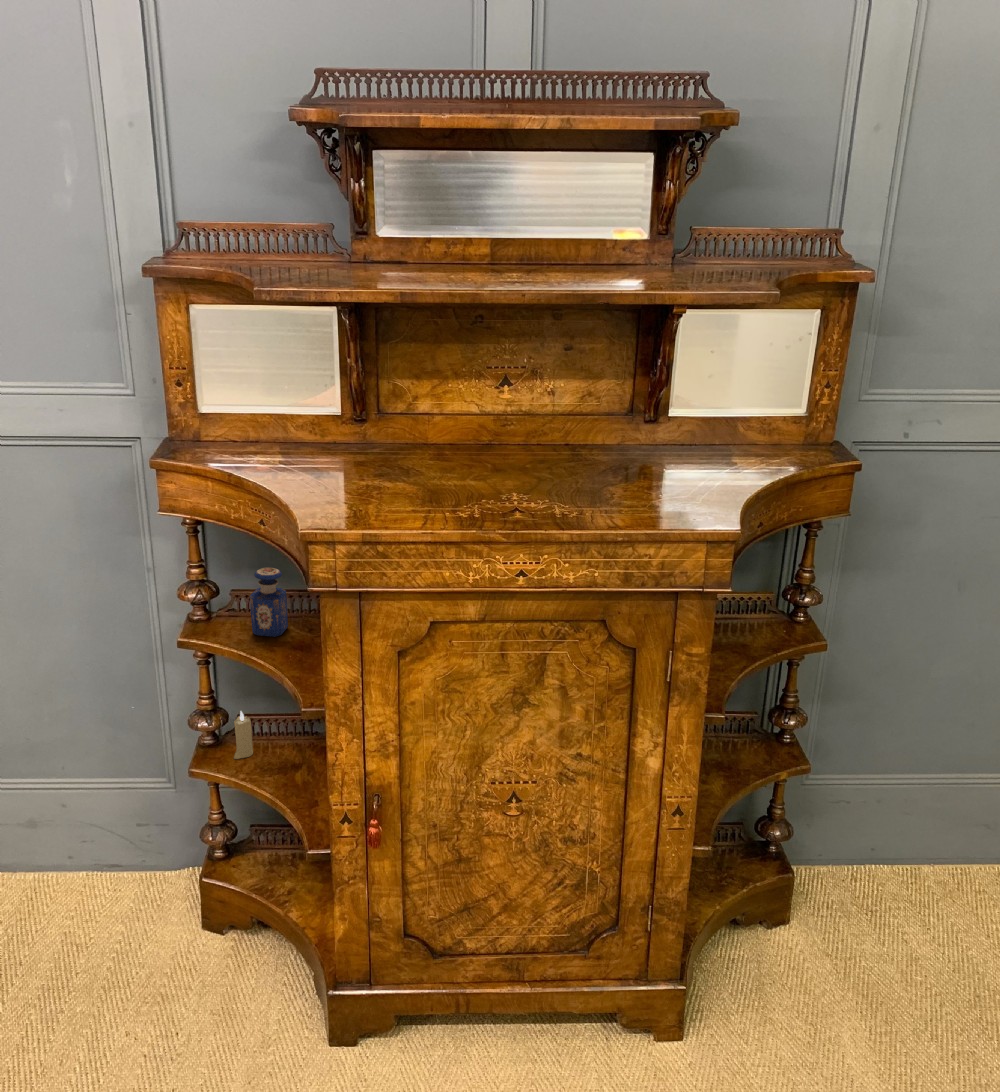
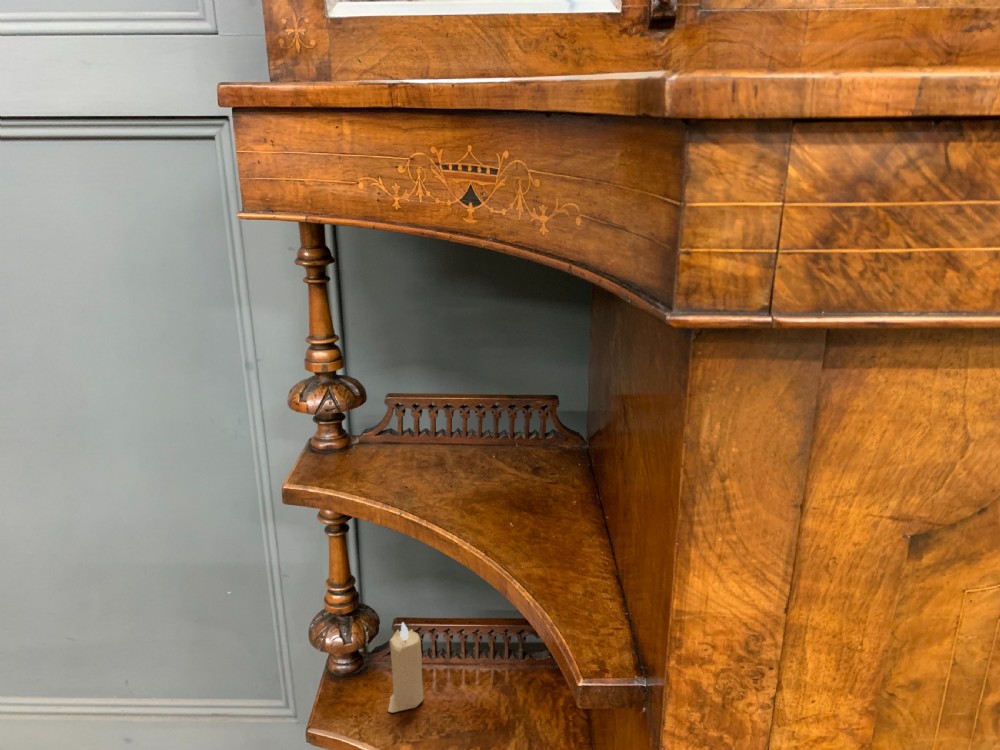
perfume bottle: present [250,568,288,637] -> none [422,347,491,480]

